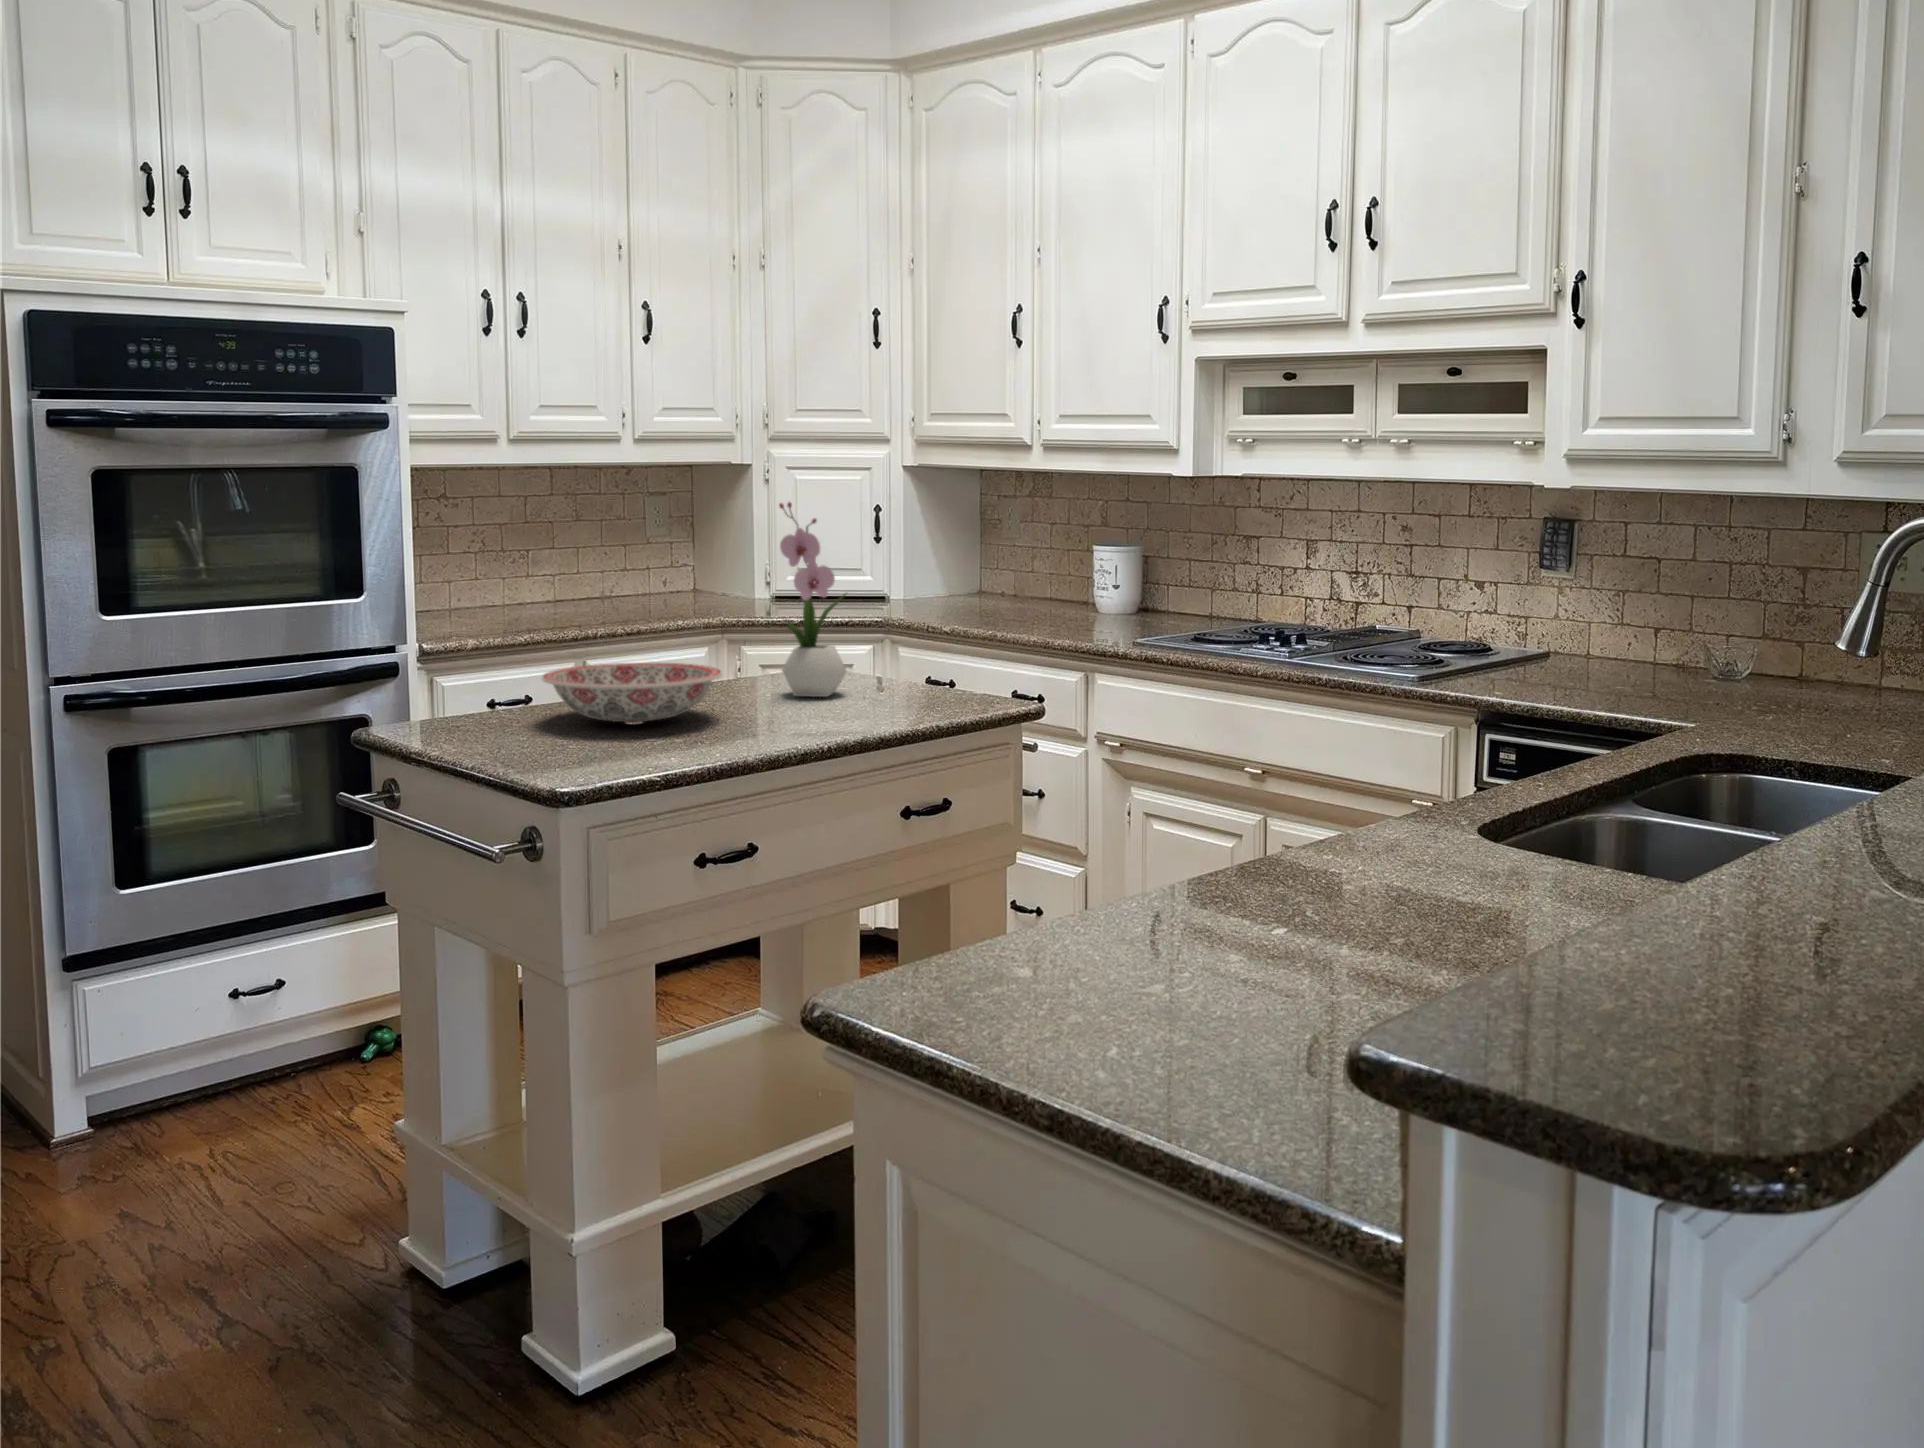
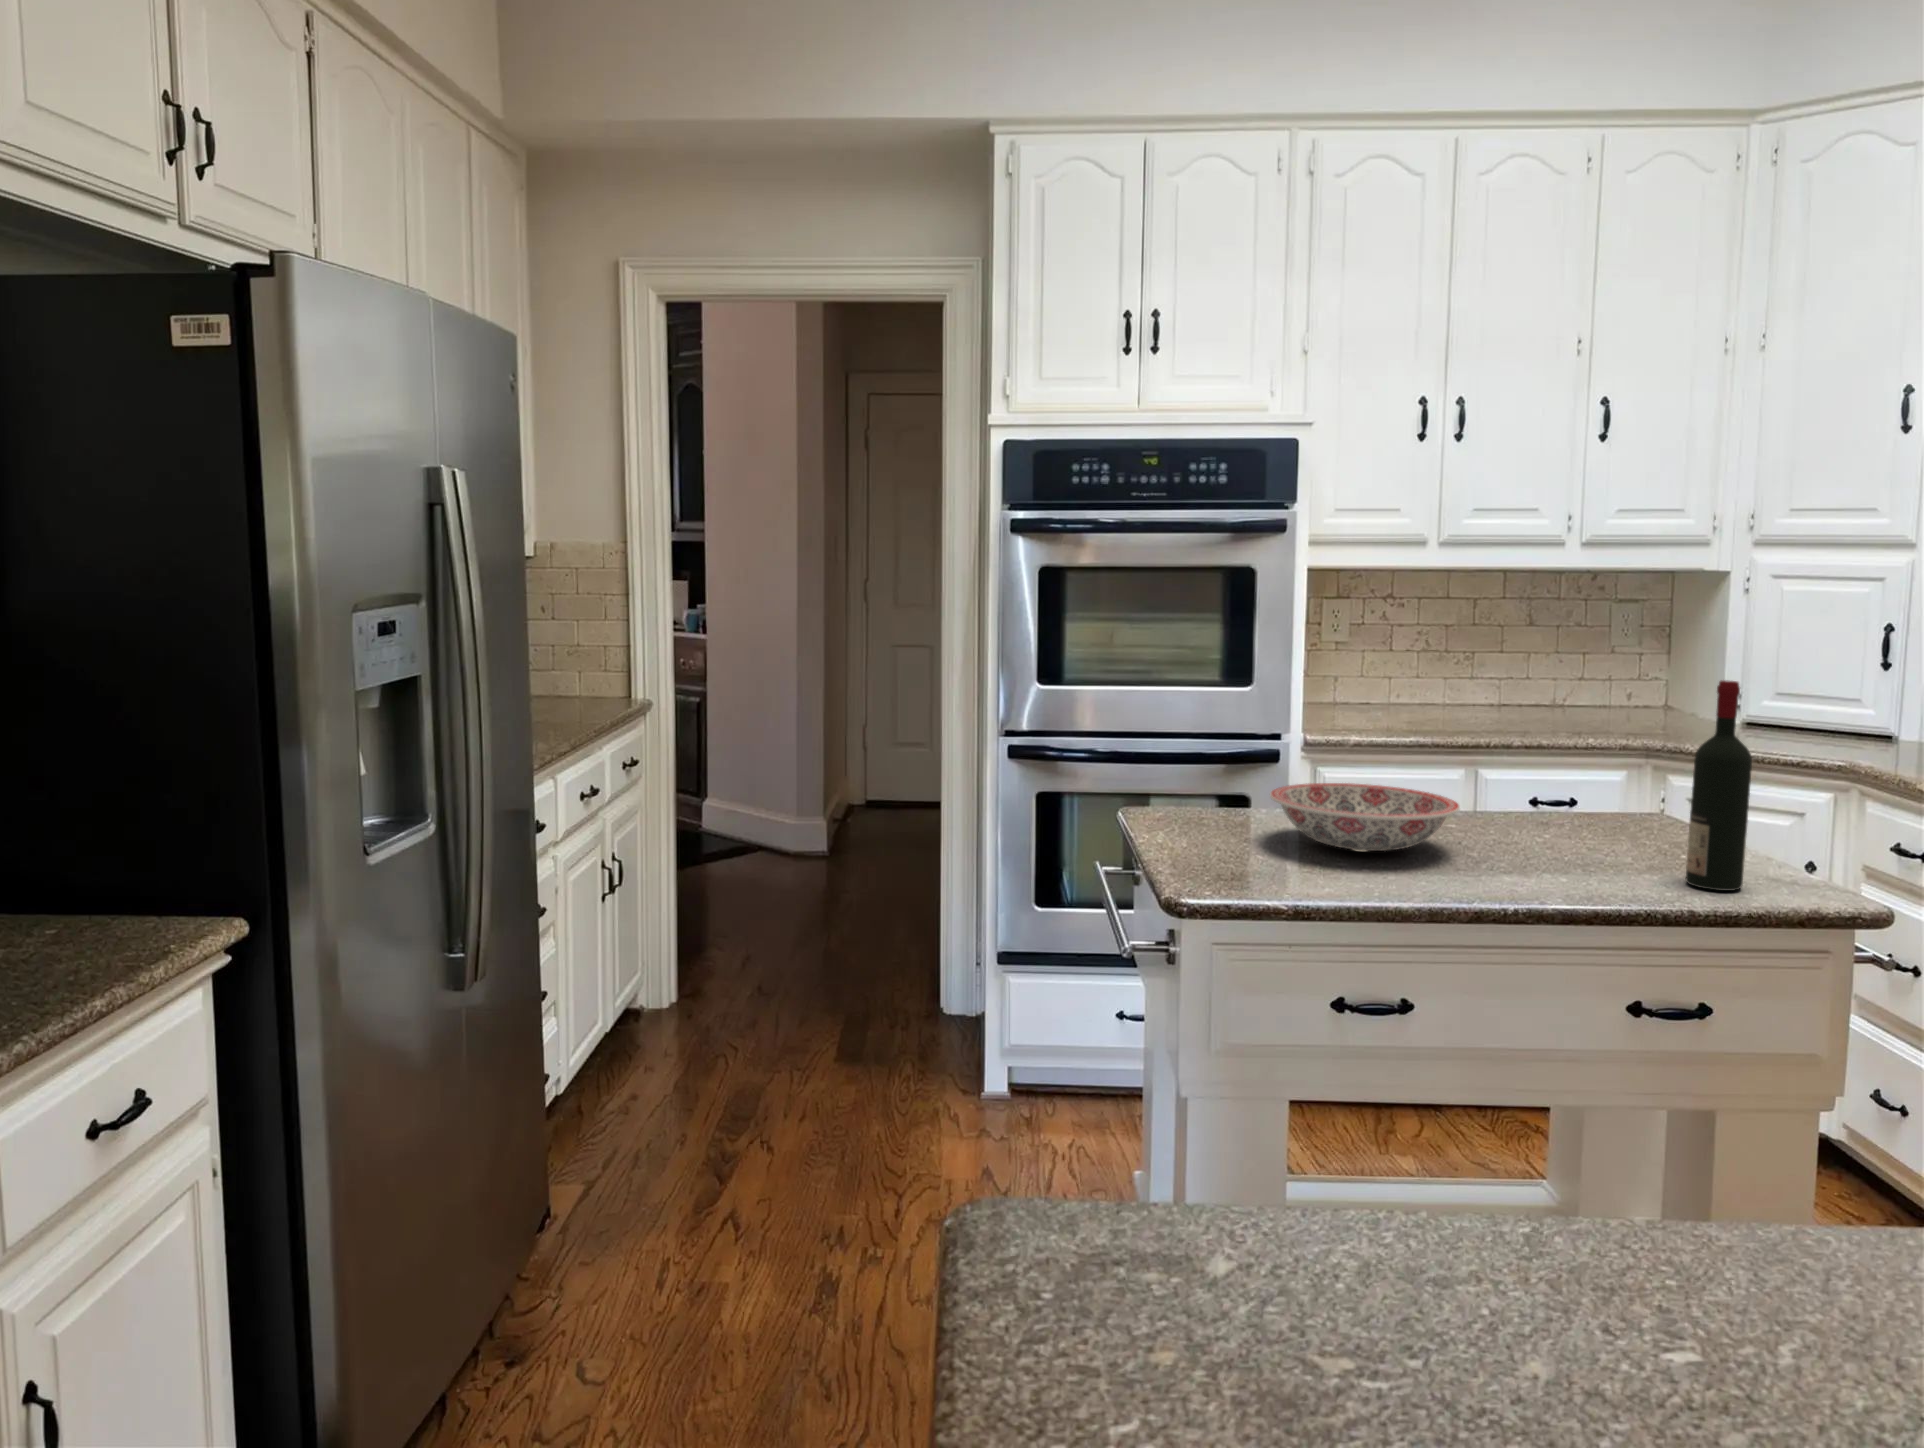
flower arrangement: present [779,502,848,697] -> none [1560,630,1656,853]
wine bottle: none [904,535,946,709] -> present [1686,680,1752,891]

